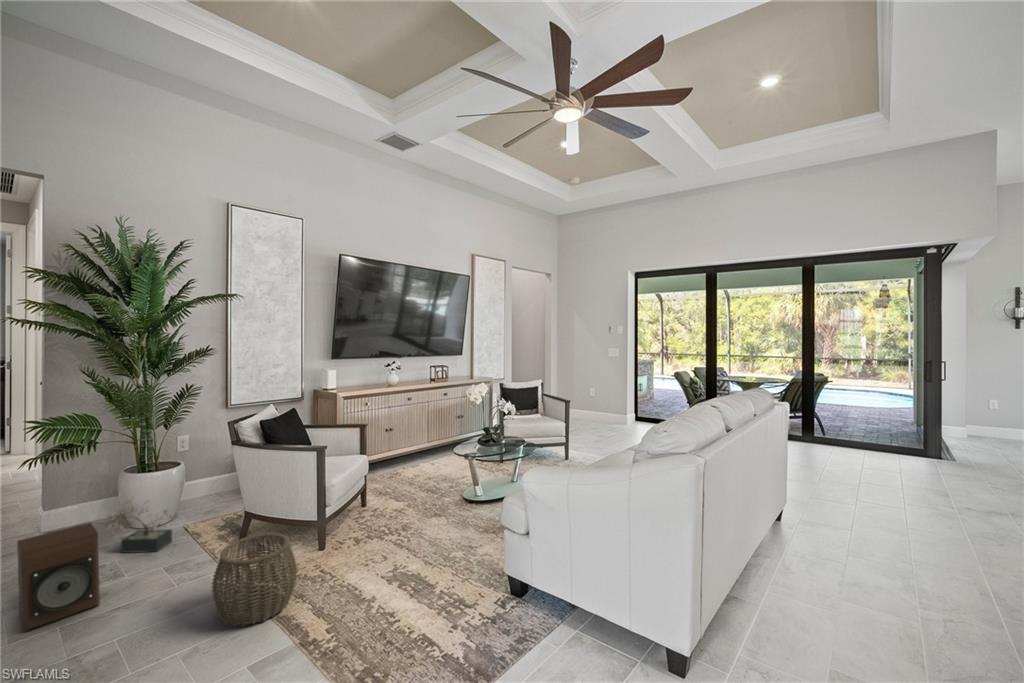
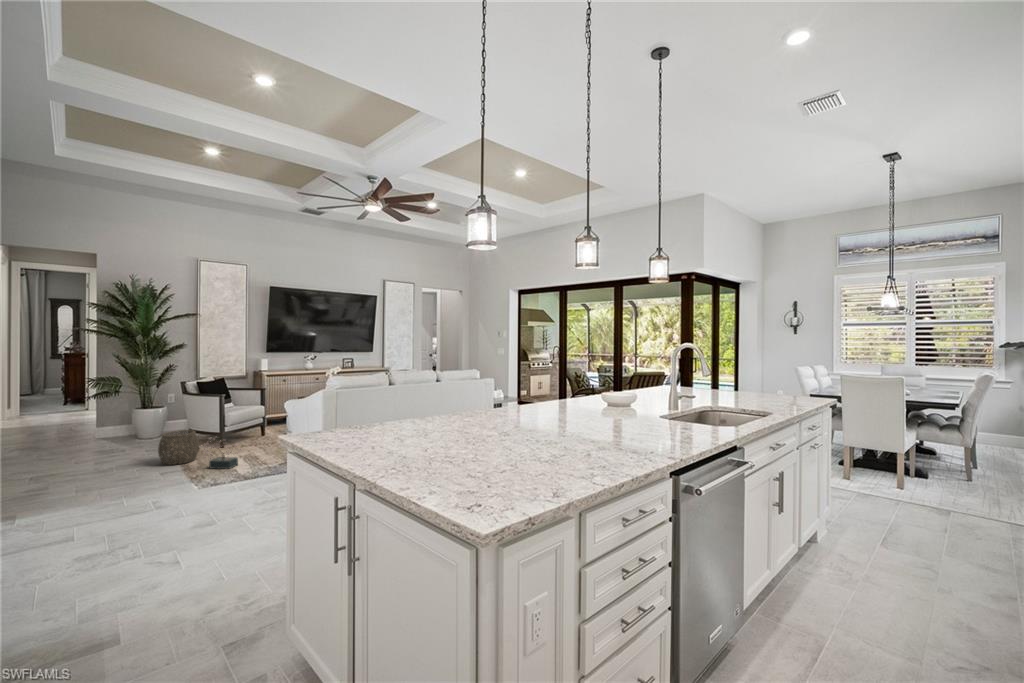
decorative plant: present [106,499,178,553] -> present [204,437,242,469]
speaker: present [17,523,100,632] -> none [80,423,114,464]

